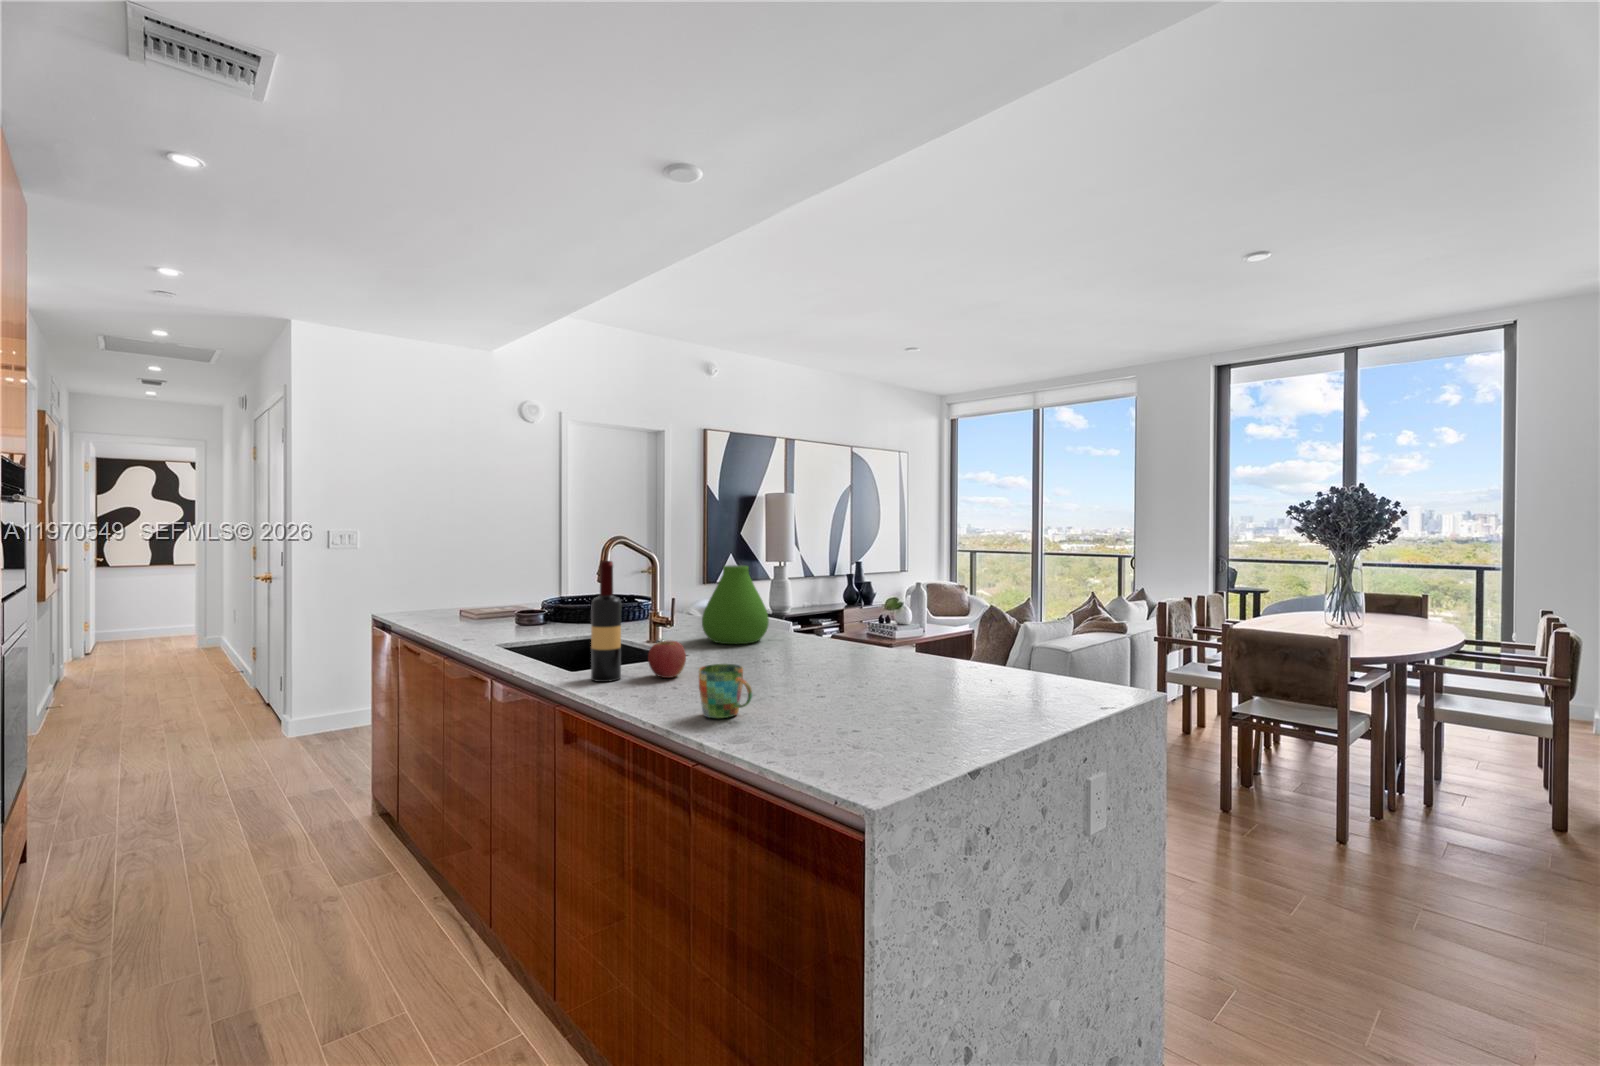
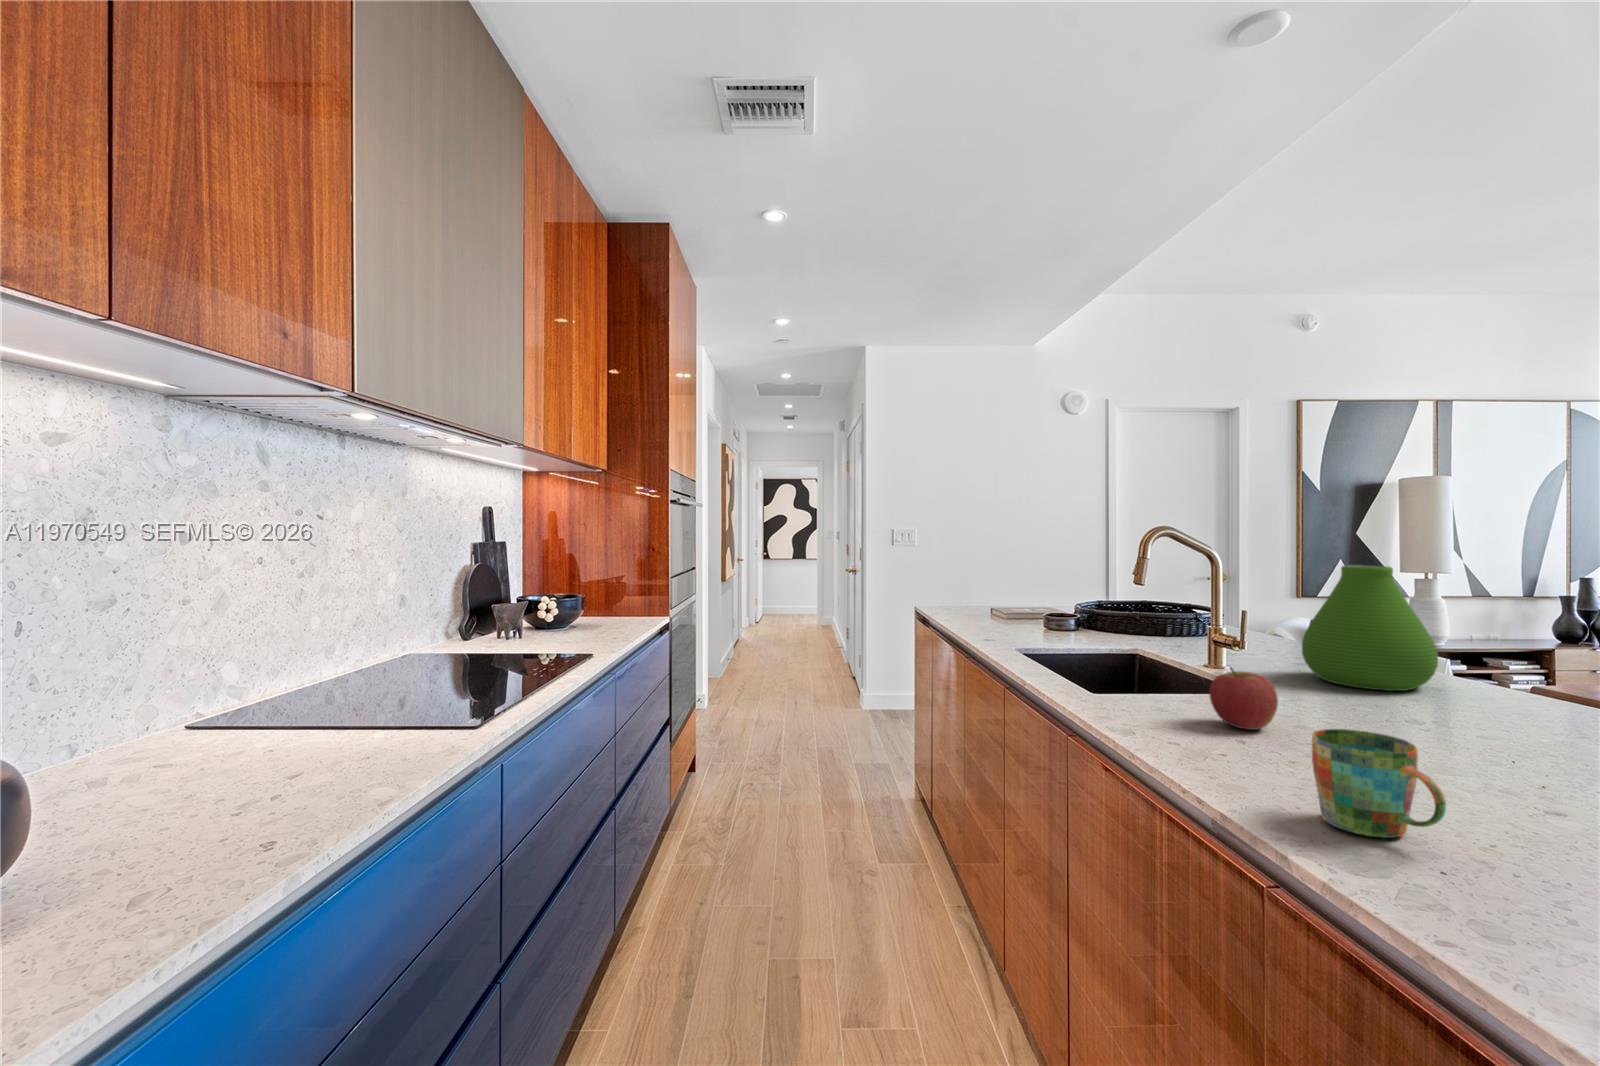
wine bottle: present [591,561,621,682] -> none [1121,549,1166,719]

